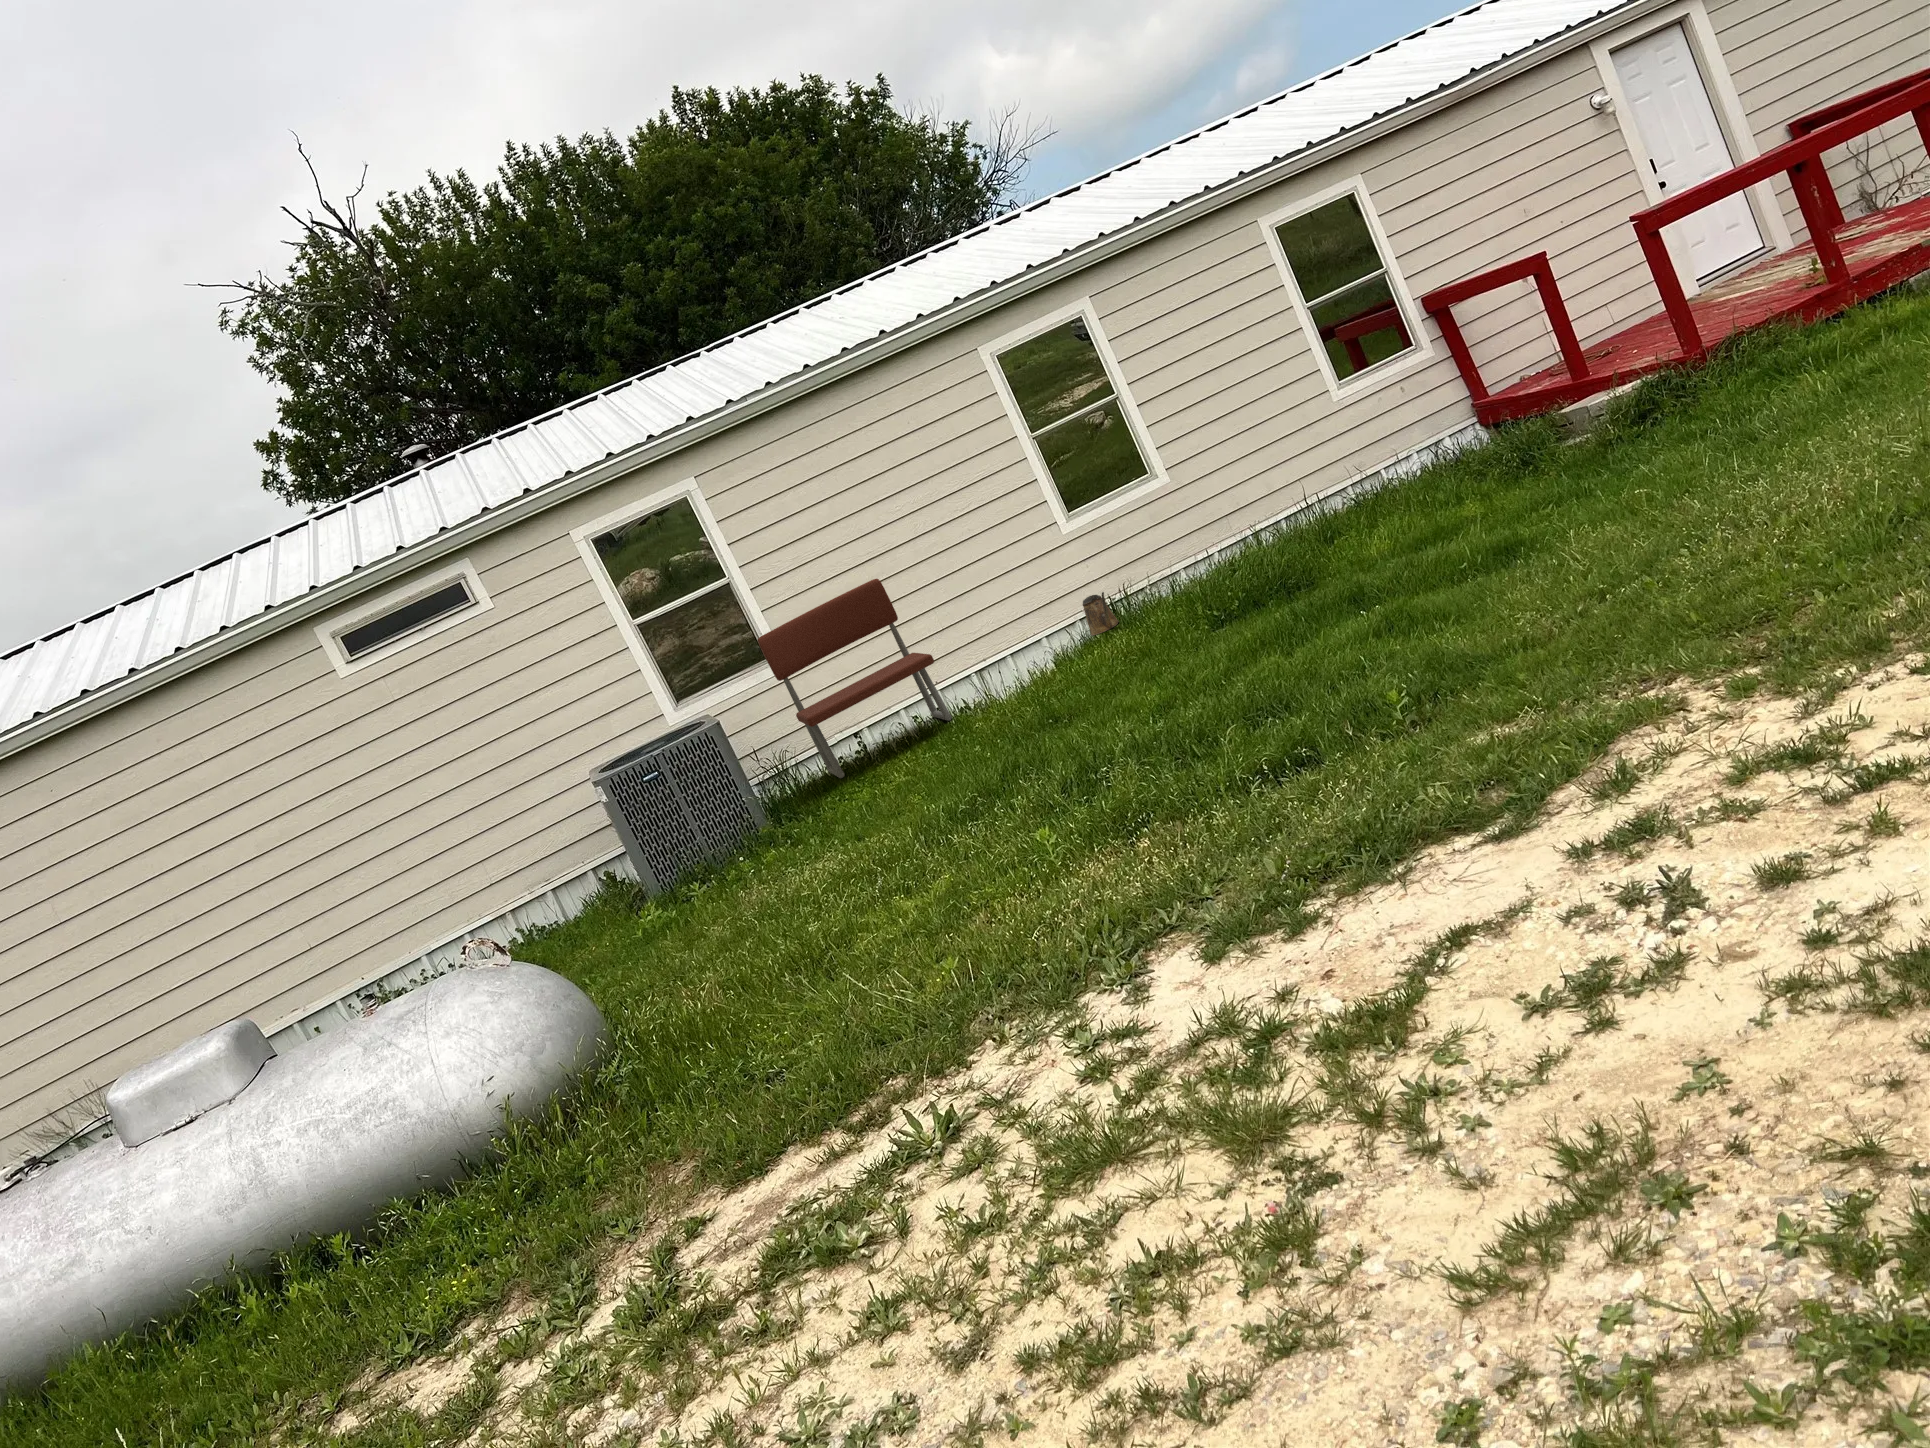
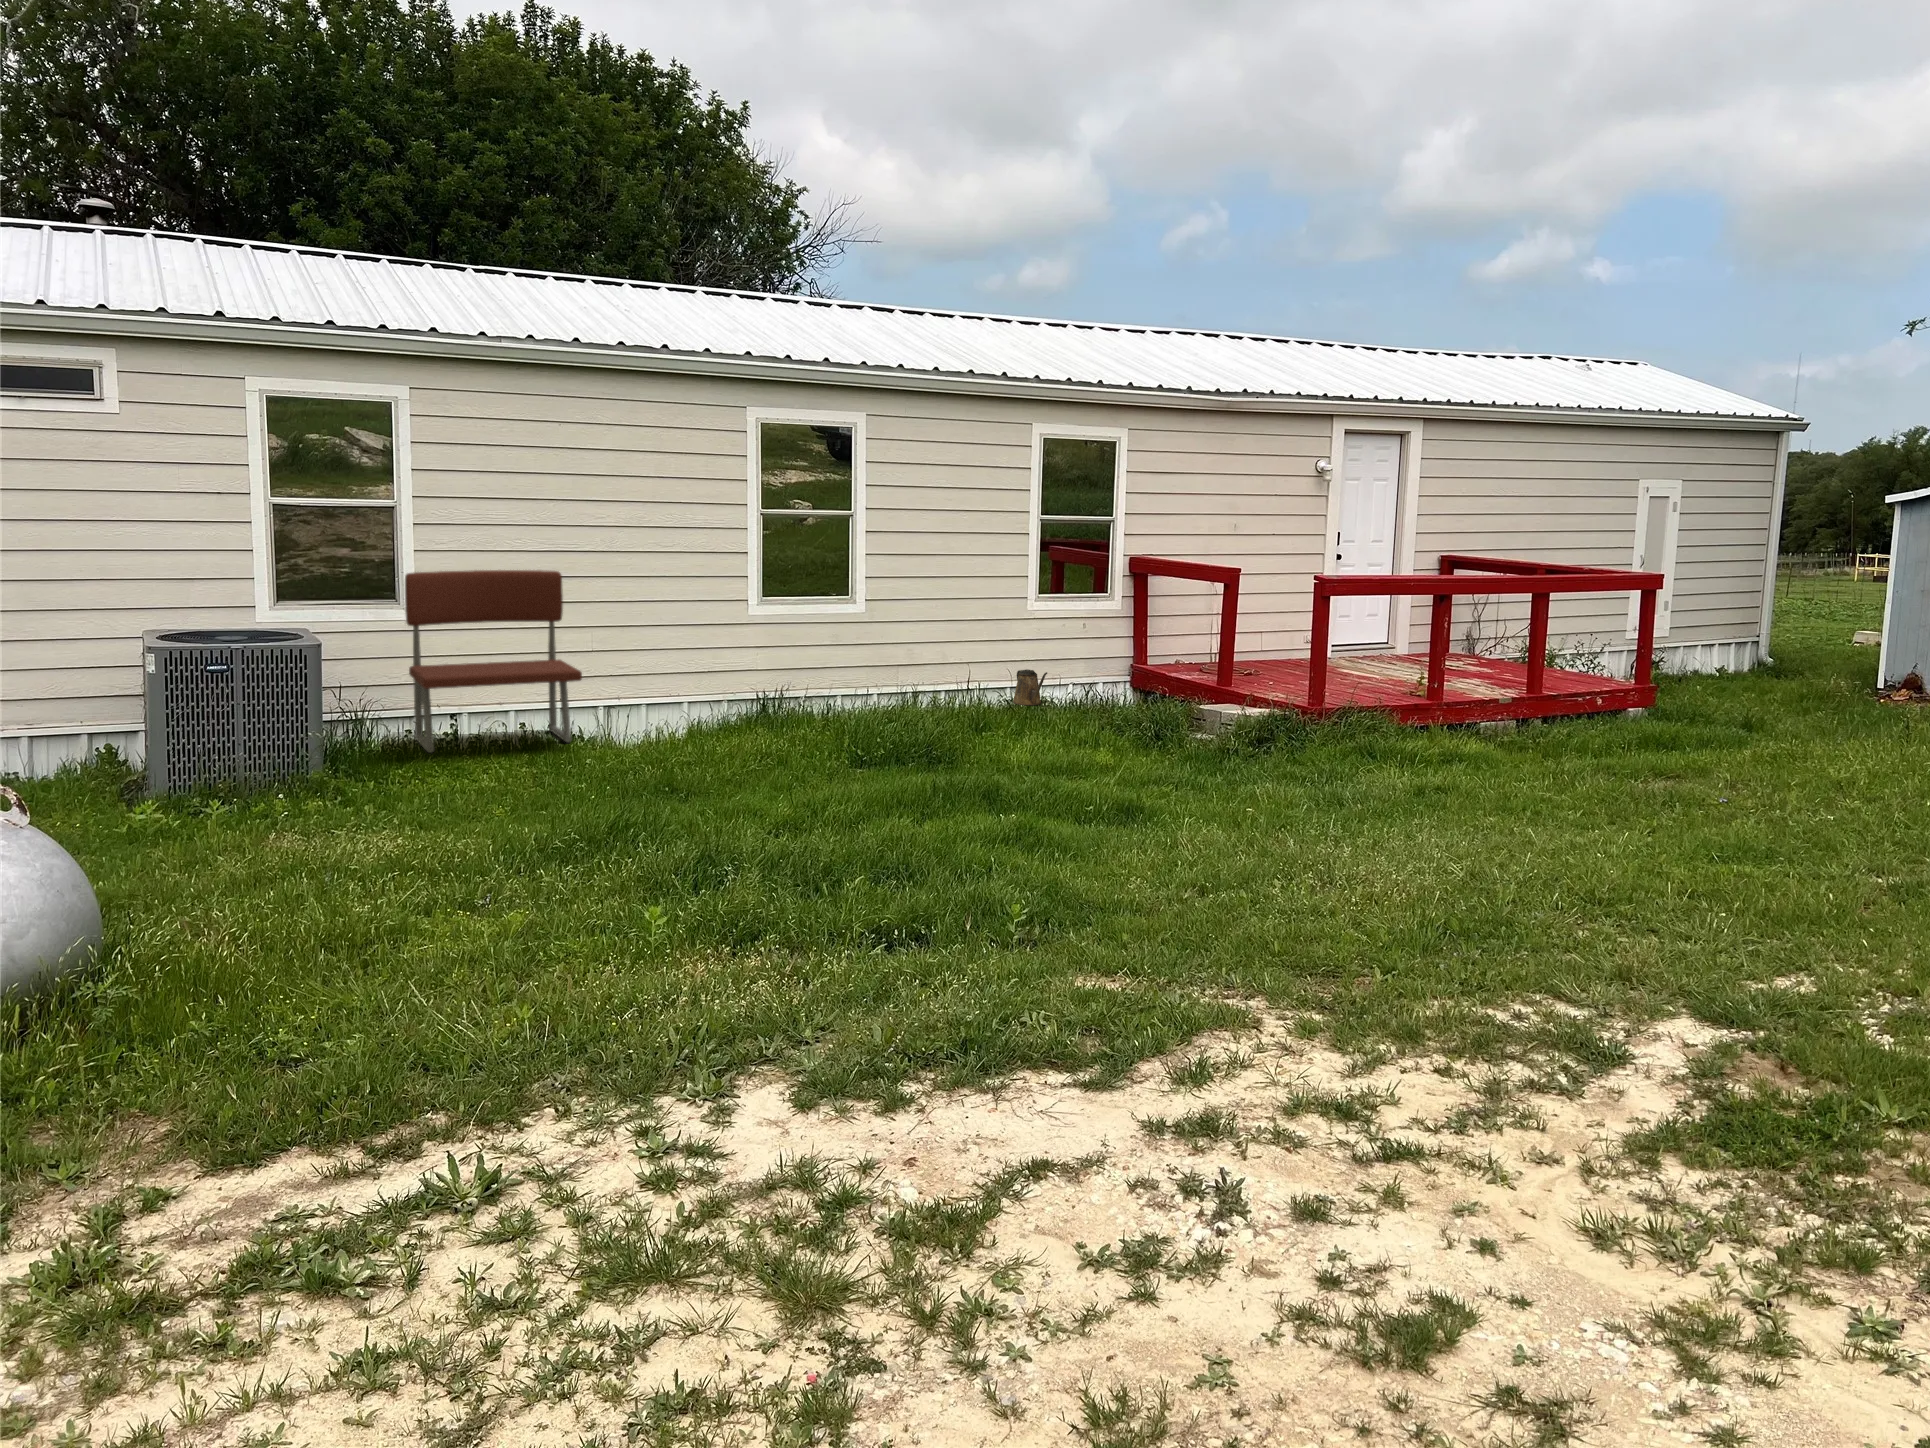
watering can: present [1082,592,1119,635] -> present [1013,669,1047,705]

